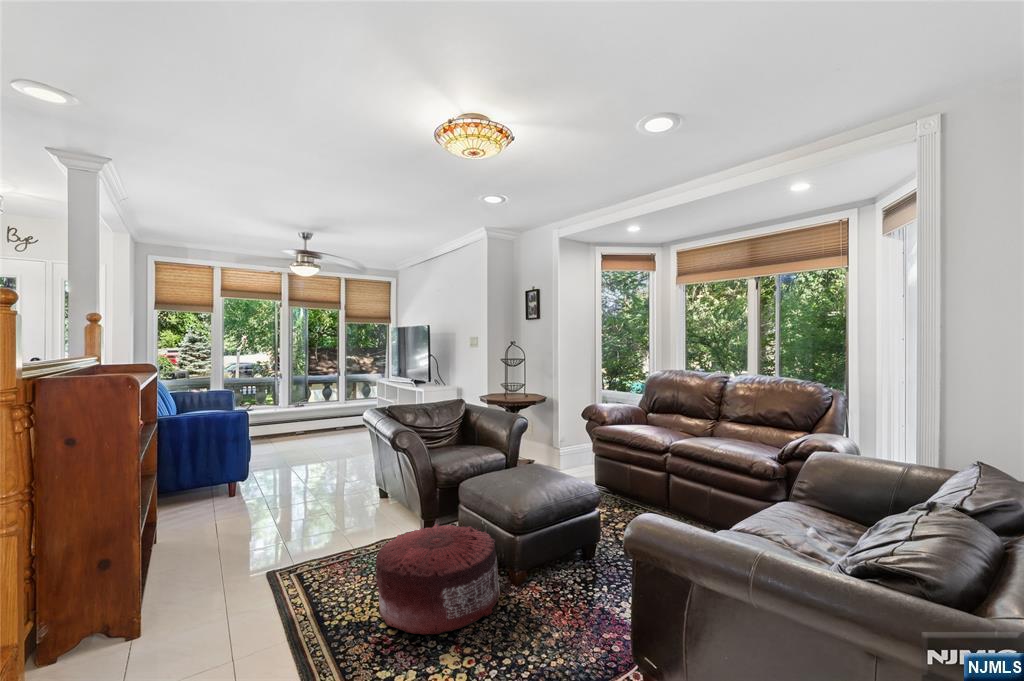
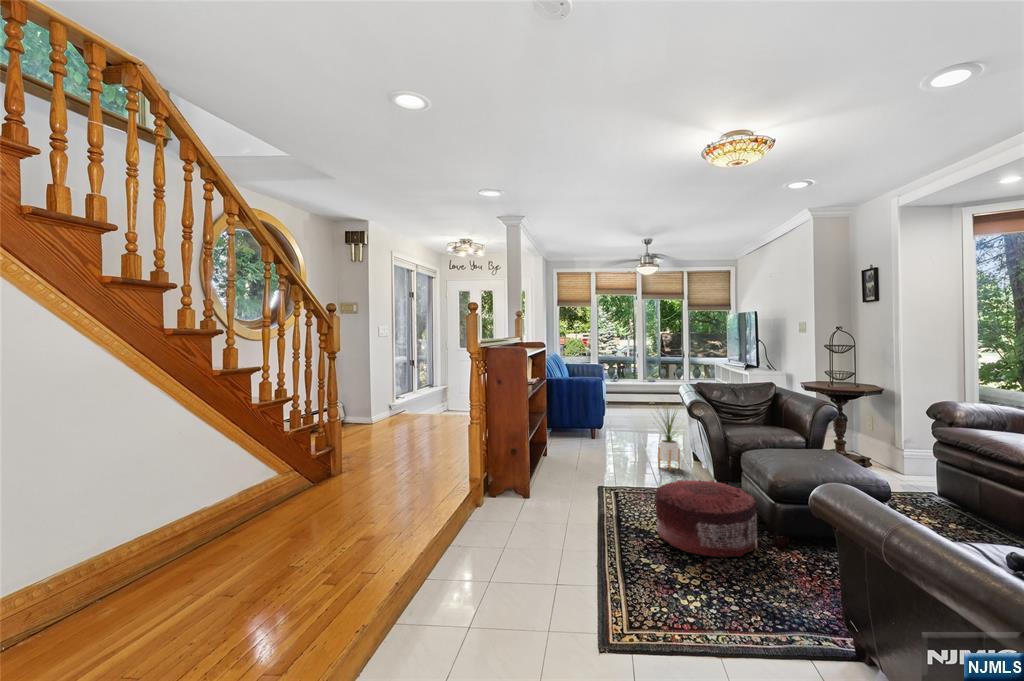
house plant: none [333,429,381,522] -> present [658,407,680,470]

